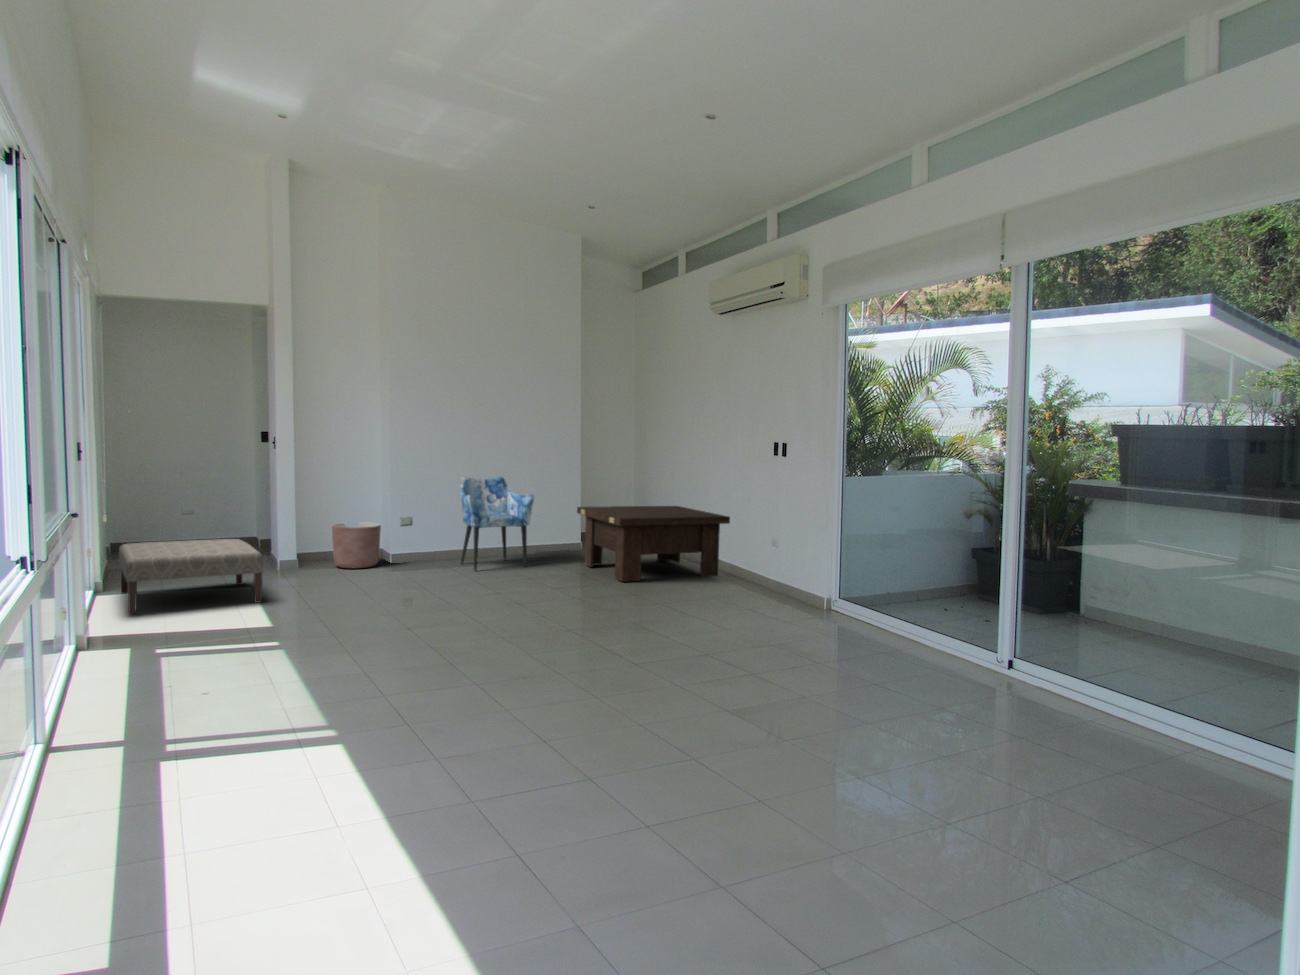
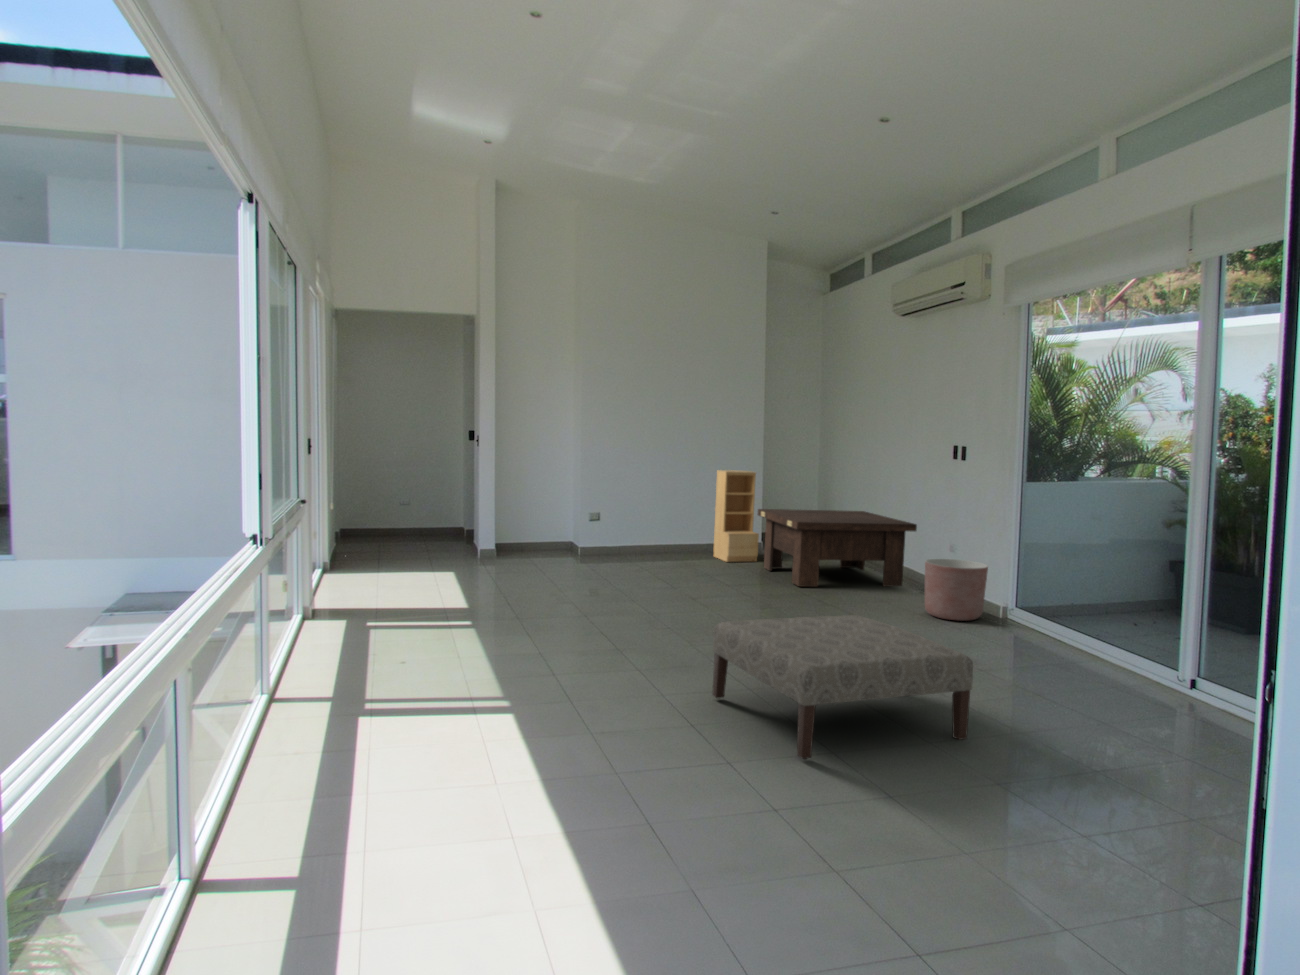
bookshelf: none [532,470,578,561] -> present [714,470,759,562]
armchair: present [460,476,534,571] -> none [642,475,715,568]
planter: present [332,522,381,568] -> present [925,559,988,621]
ottoman: present [119,539,263,614] -> present [712,615,973,759]

